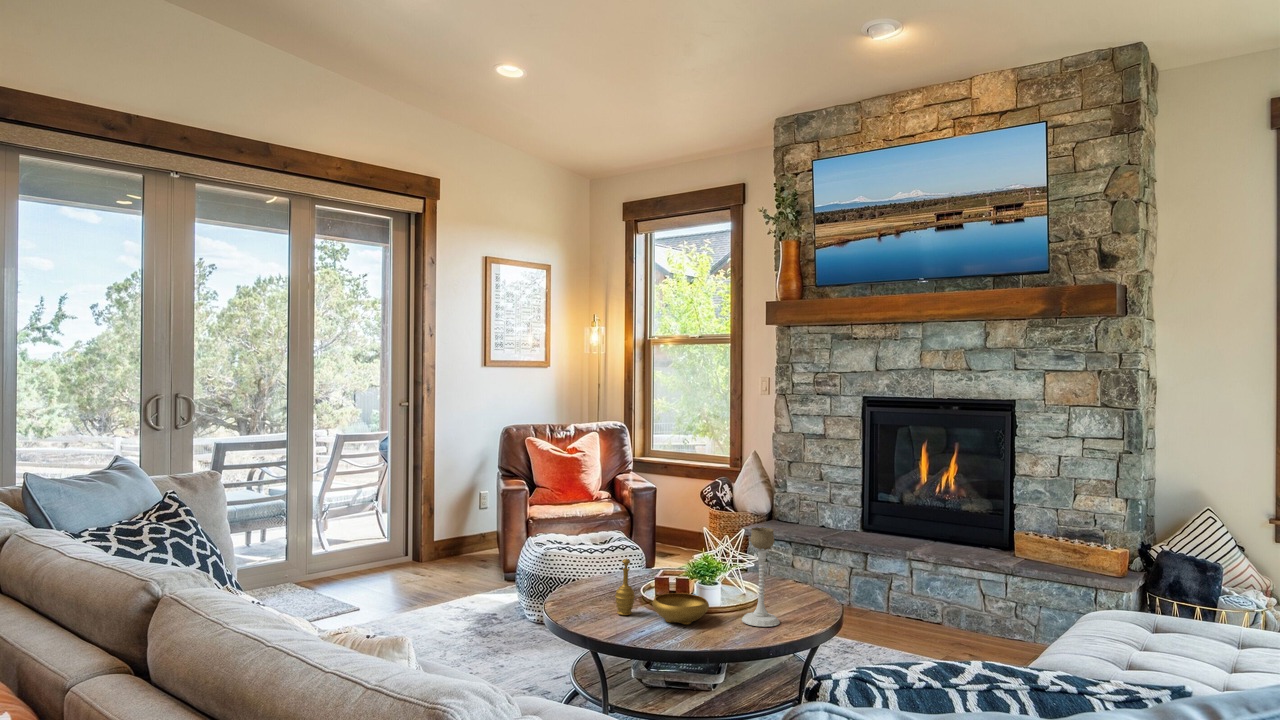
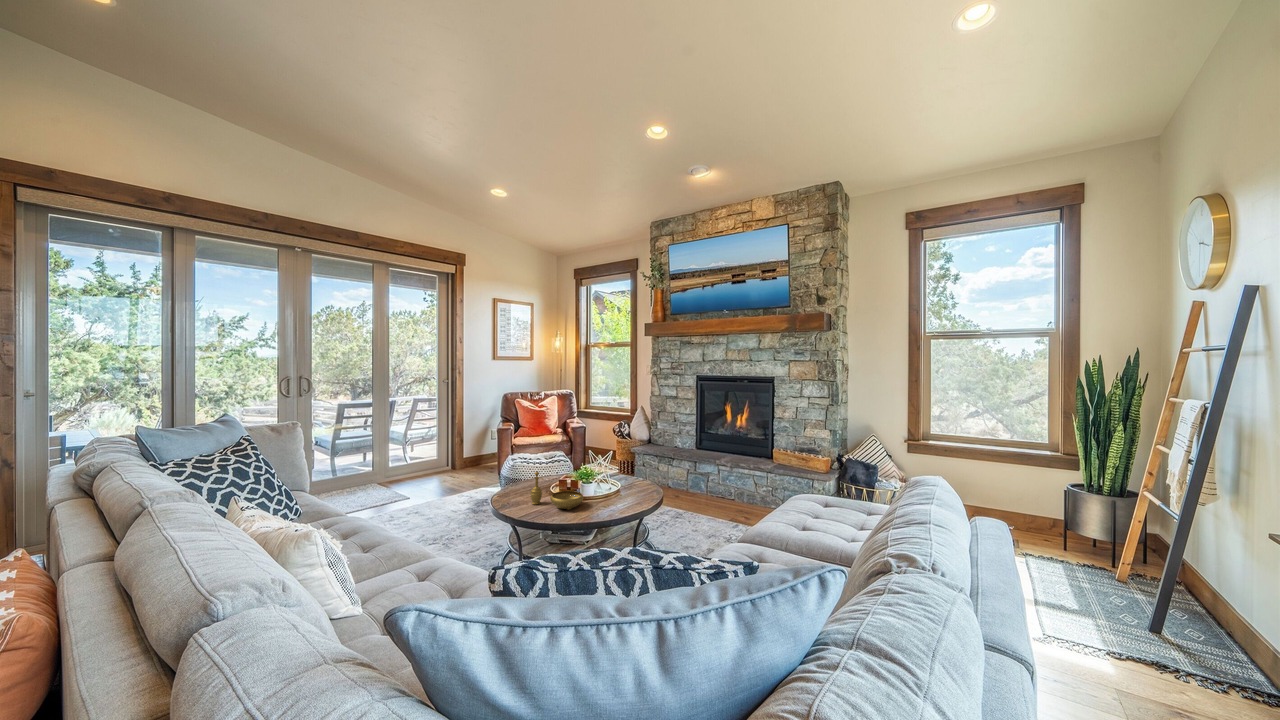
candle holder: present [742,527,780,627] -> none [602,452,624,510]

